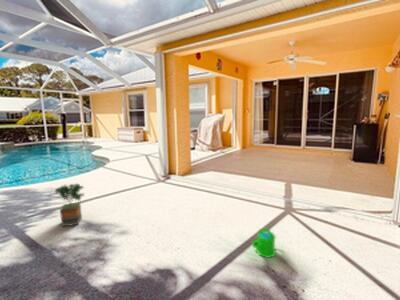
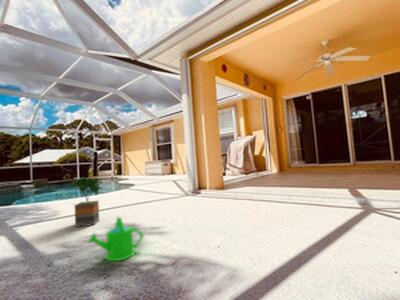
watering can: present [252,227,276,258] -> present [89,217,143,261]

